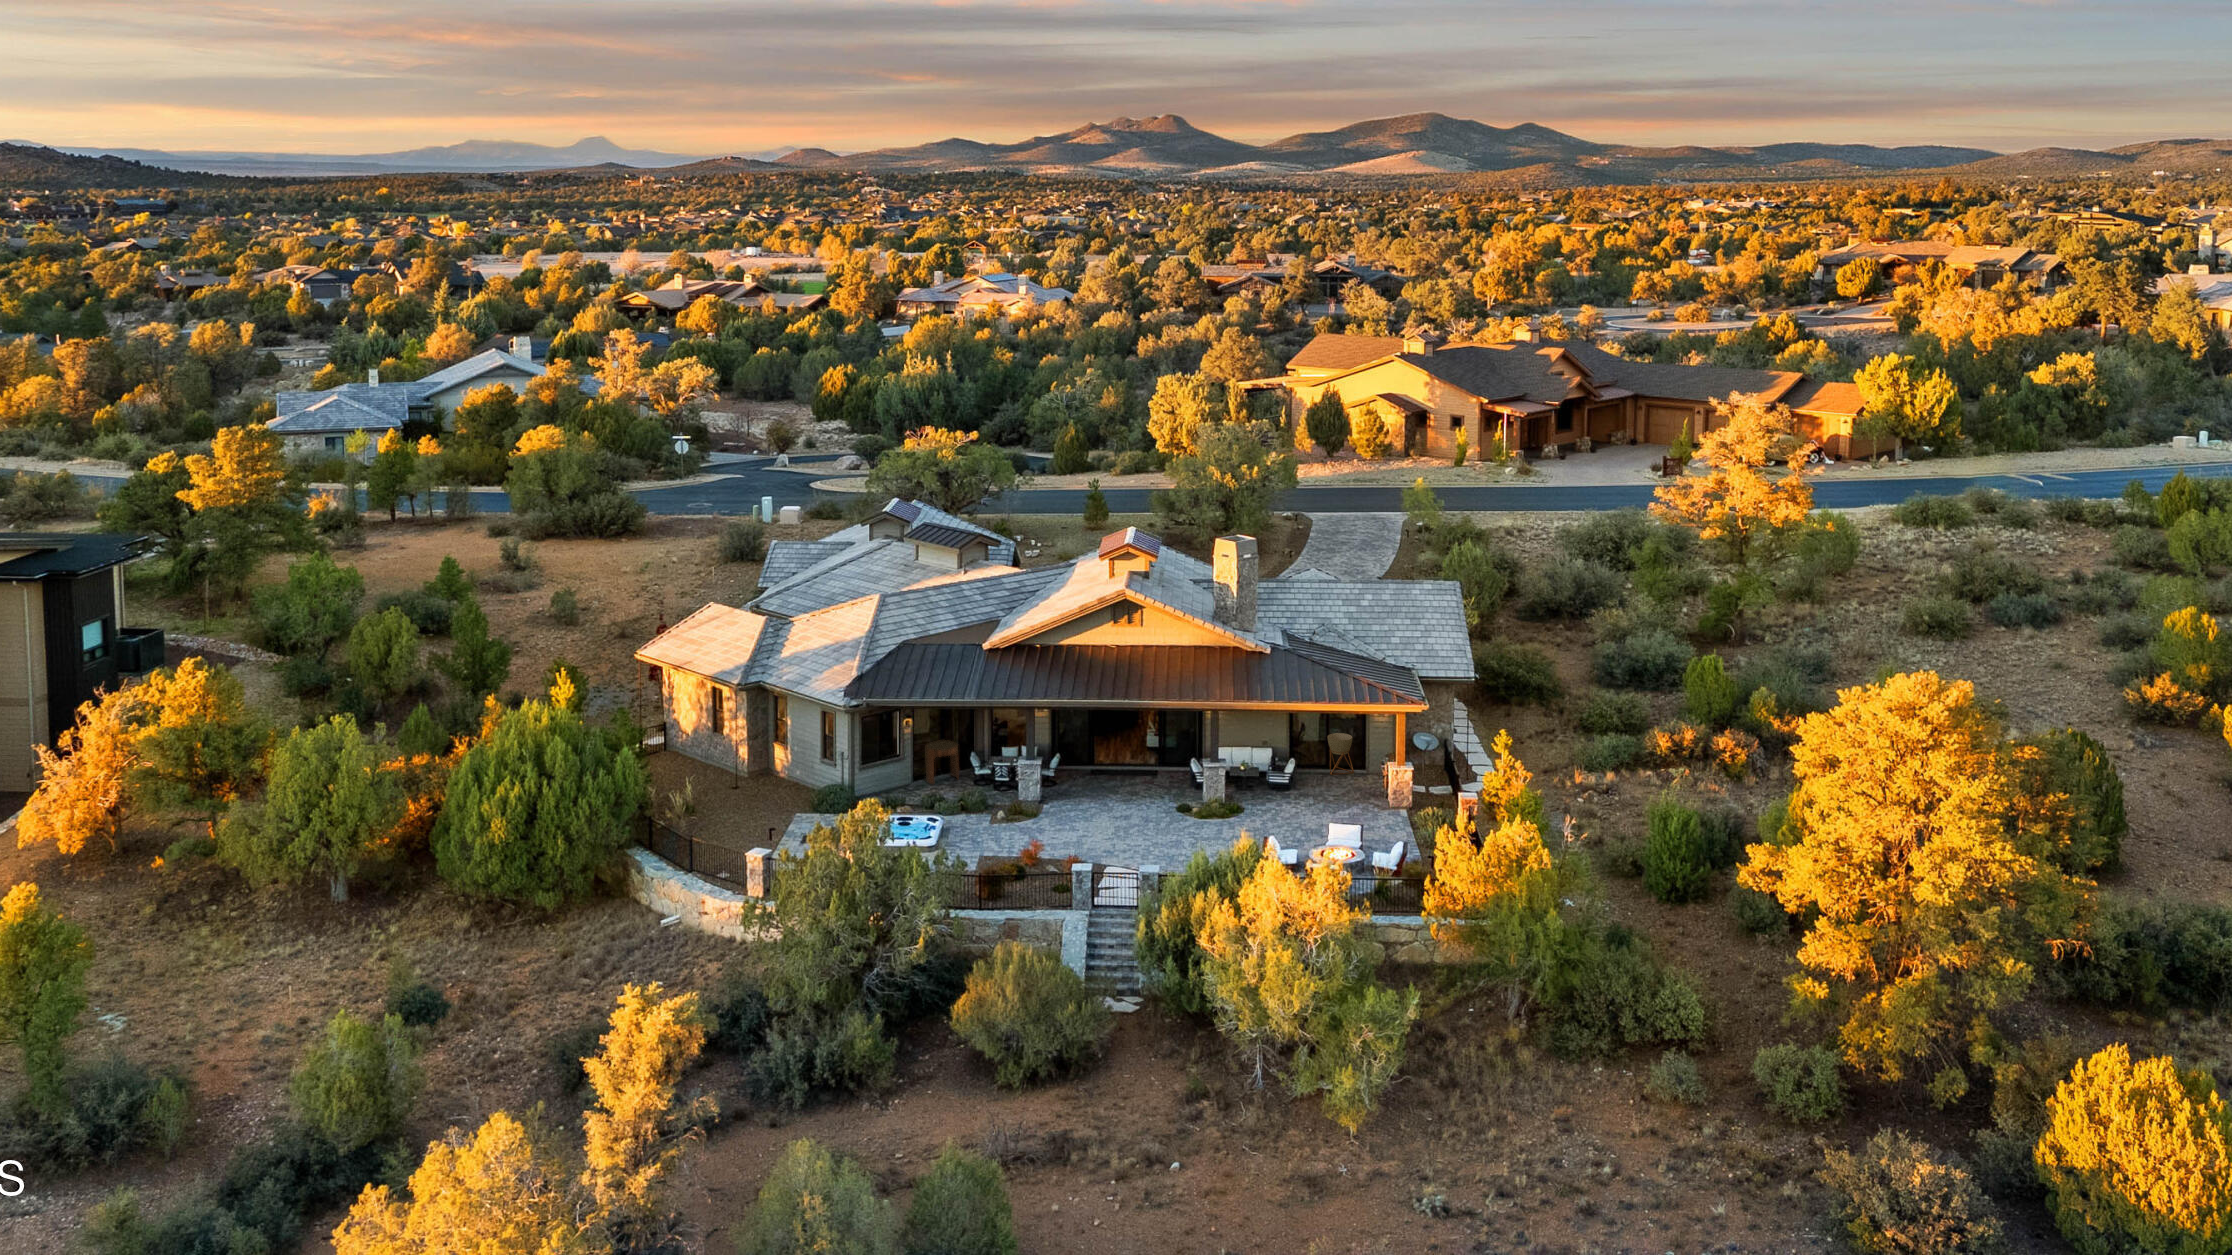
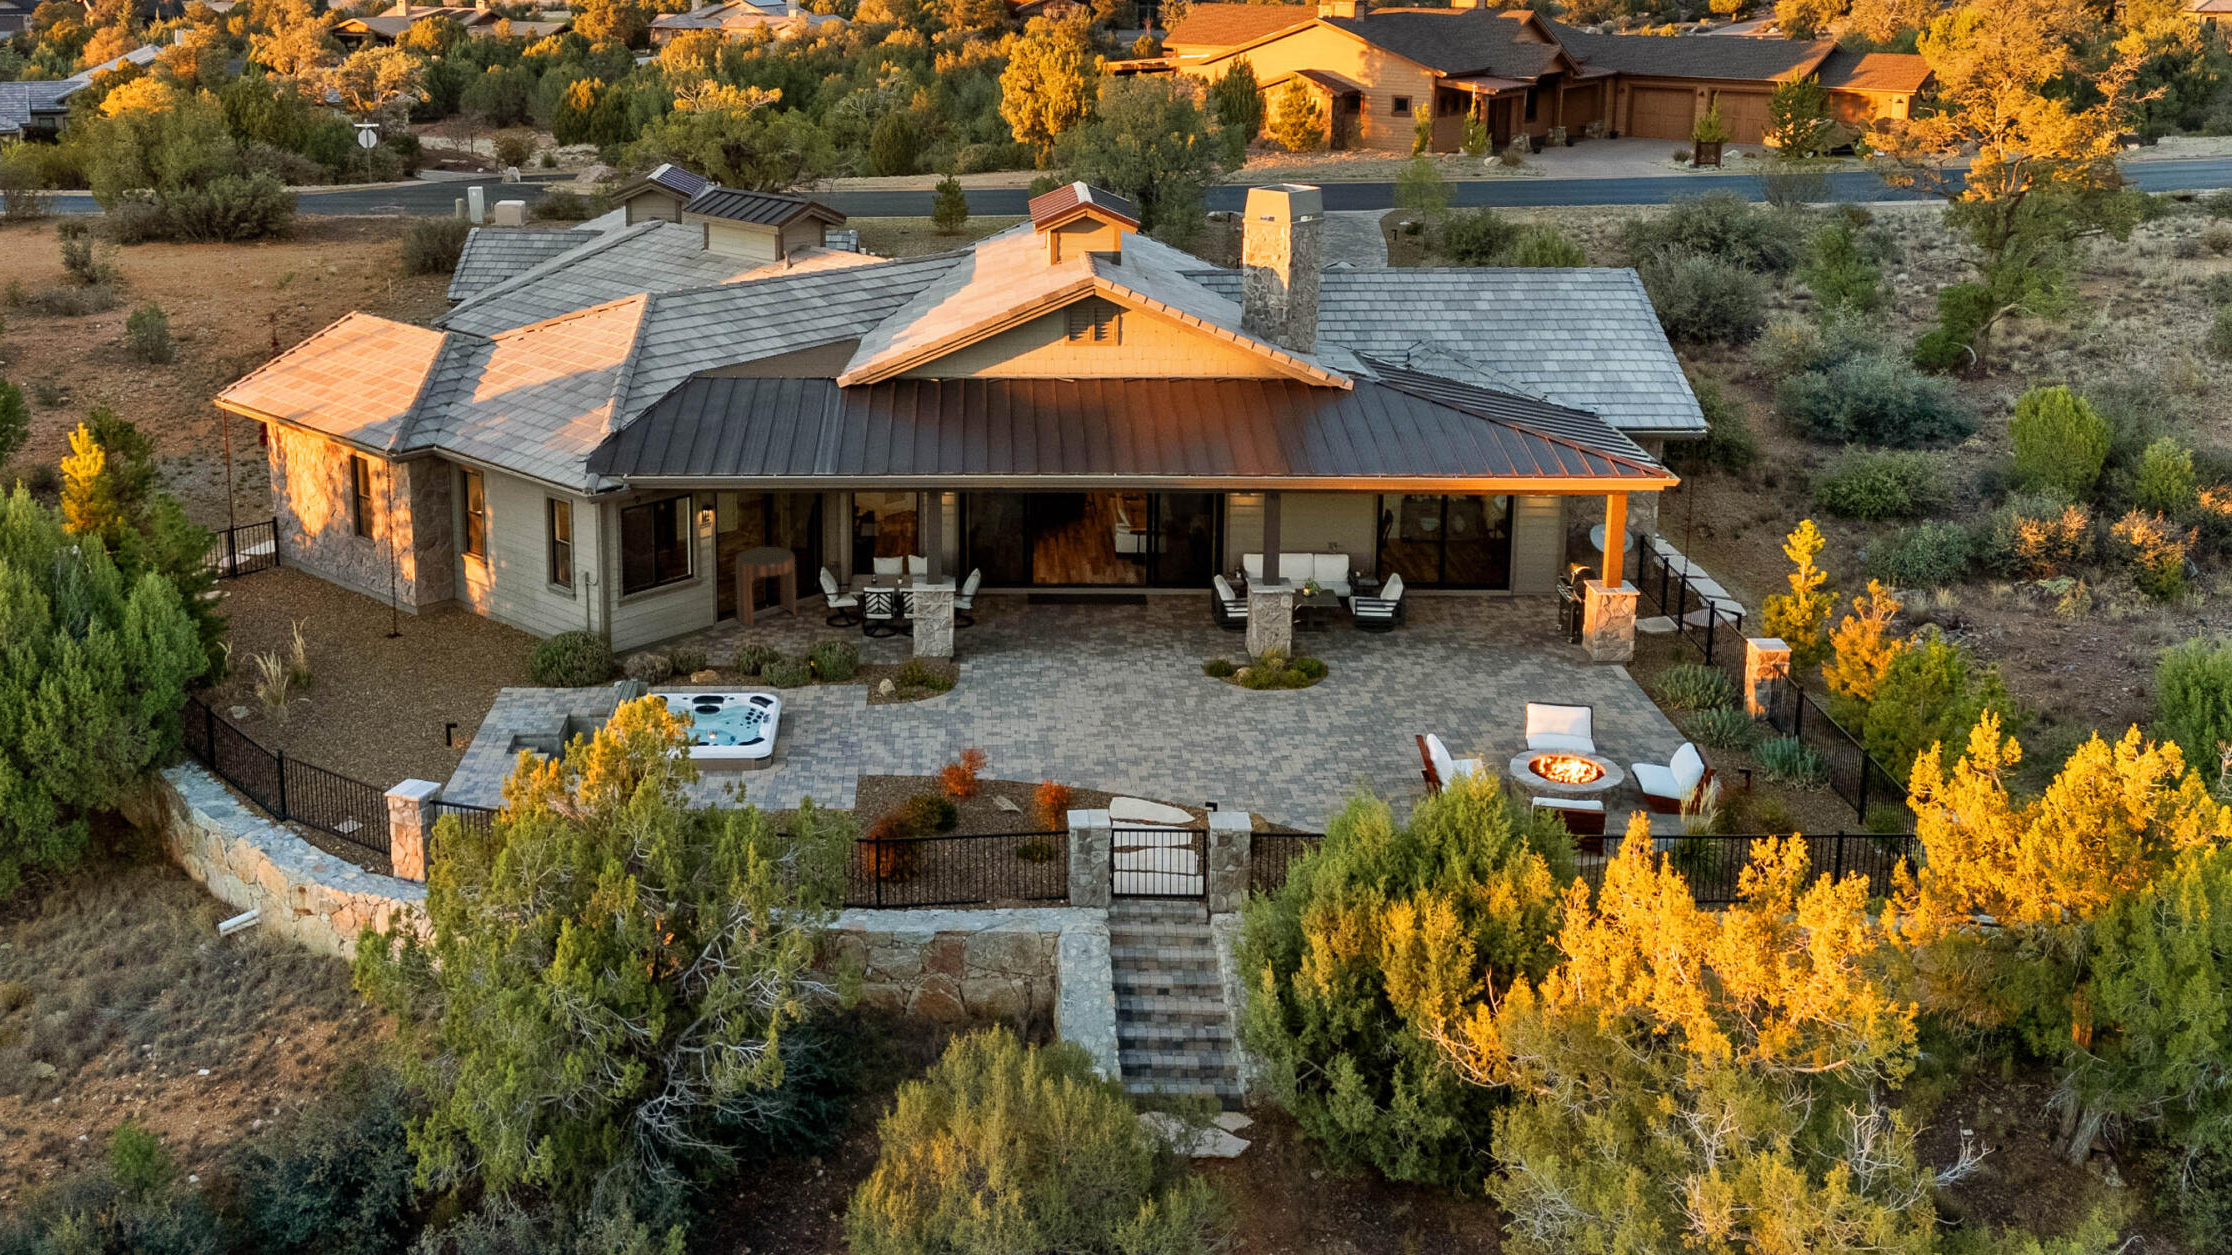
planter: present [1327,733,1354,775] -> none [1450,530,1495,603]

